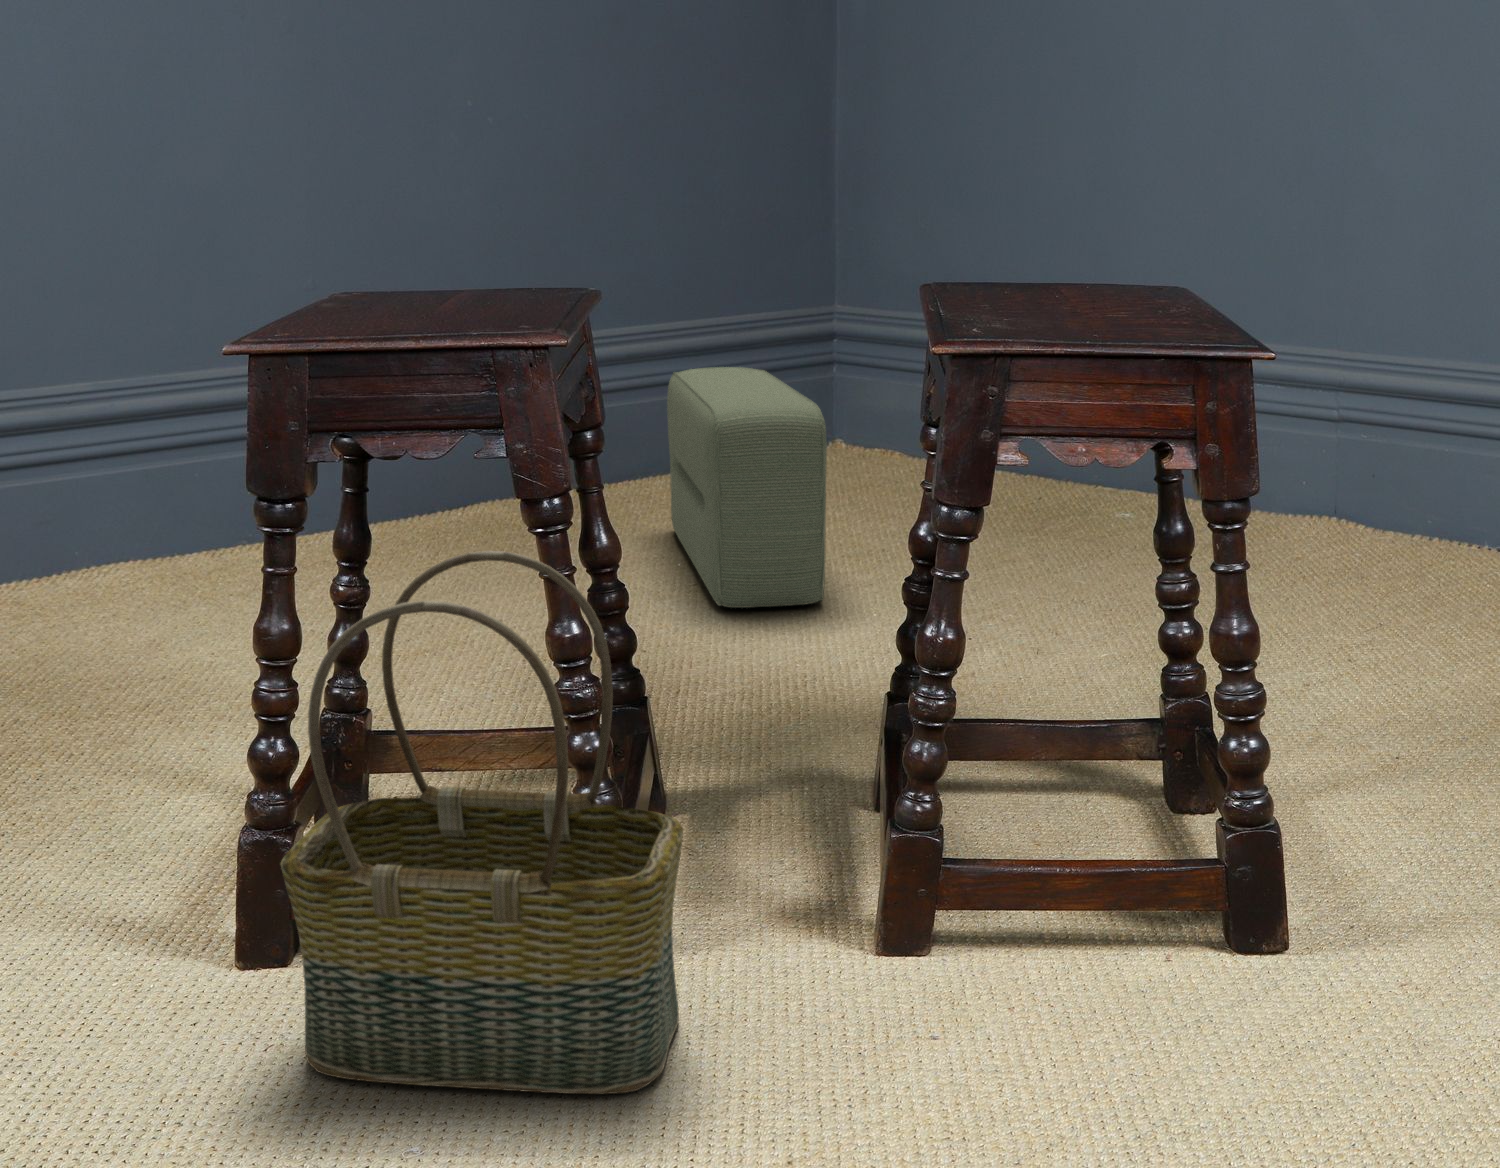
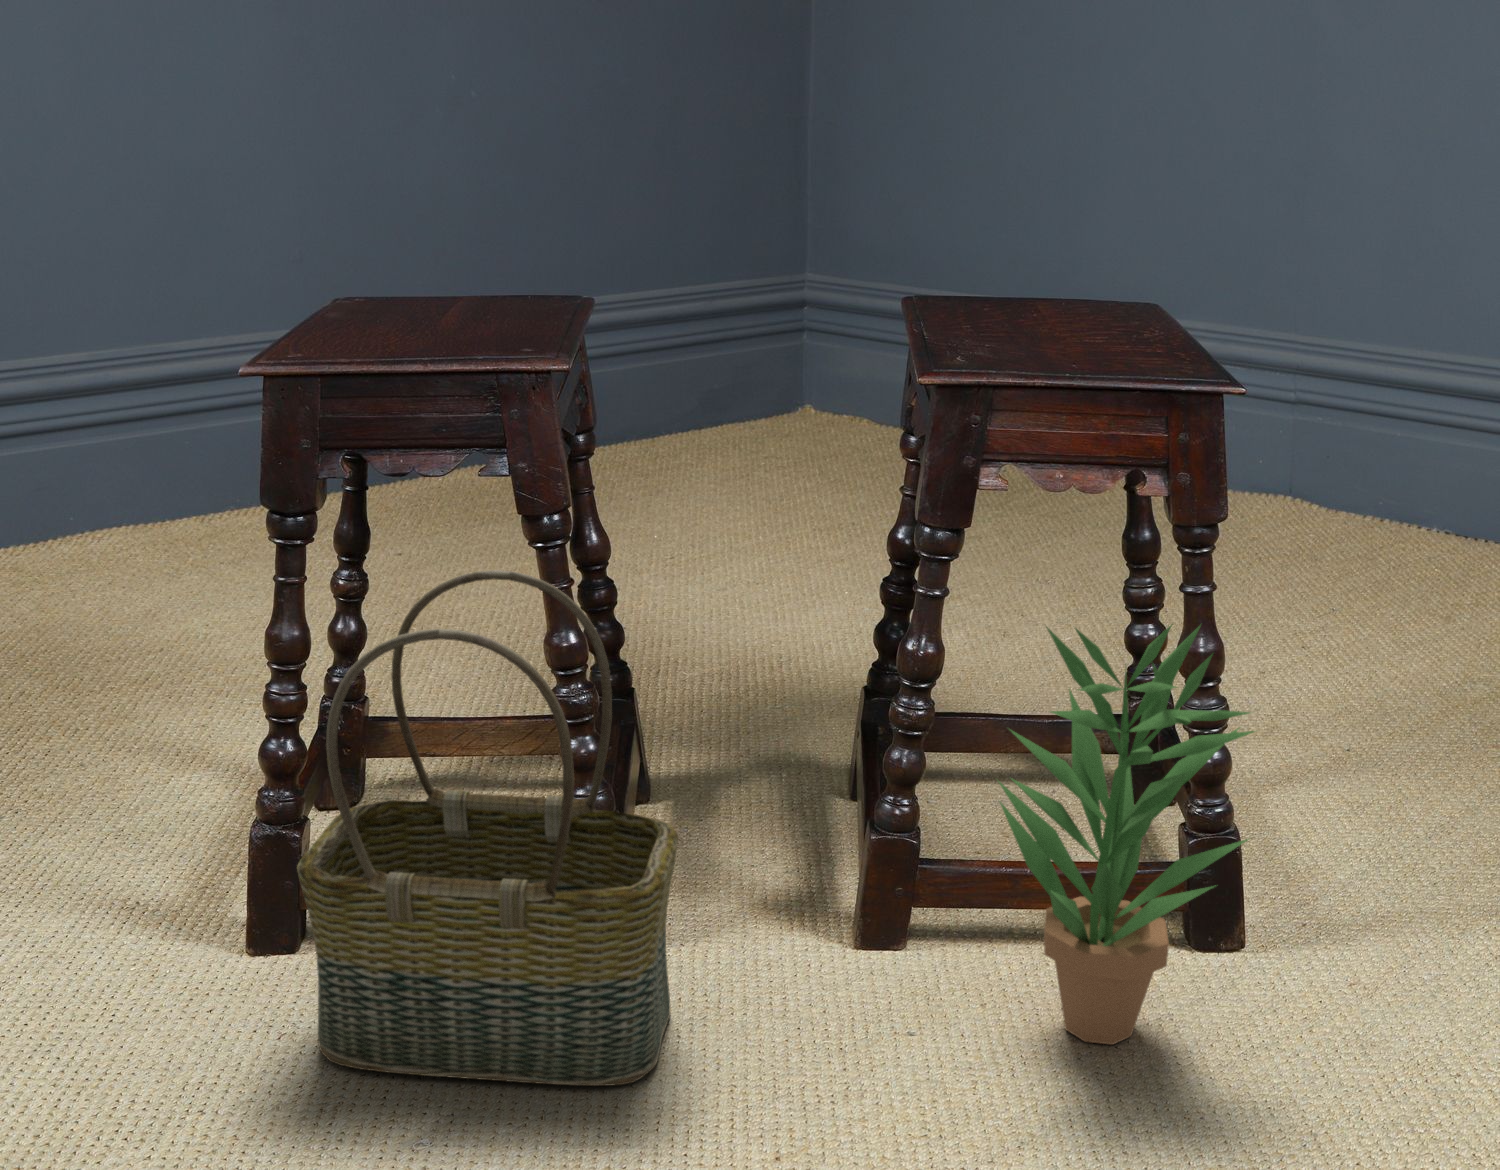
pouf: present [667,367,827,608] -> none [649,341,806,584]
potted plant: none [1019,585,1299,1049] -> present [998,625,1255,1045]

